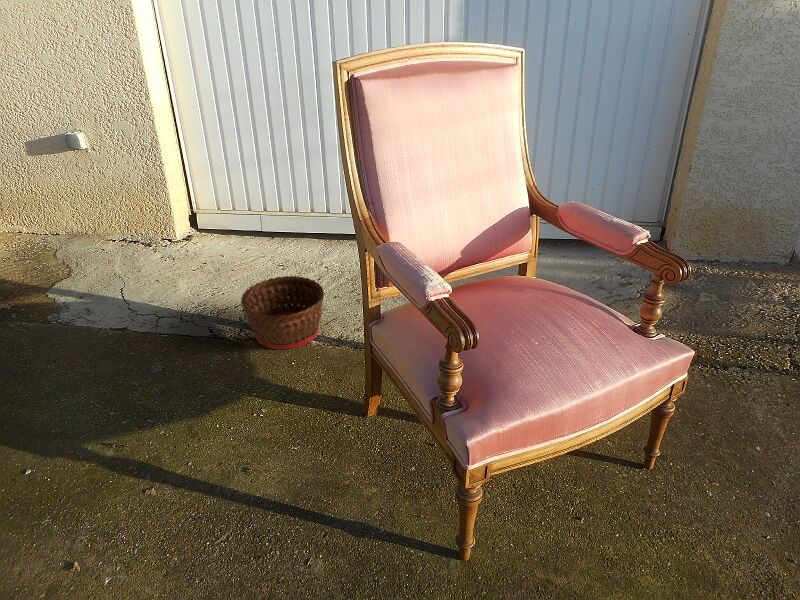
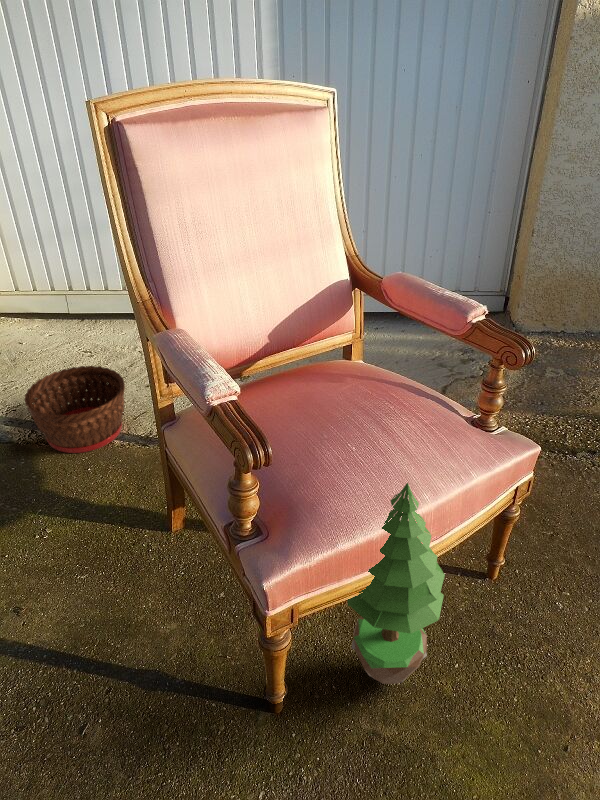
potted tree: none [525,368,611,546] -> present [347,483,445,684]

